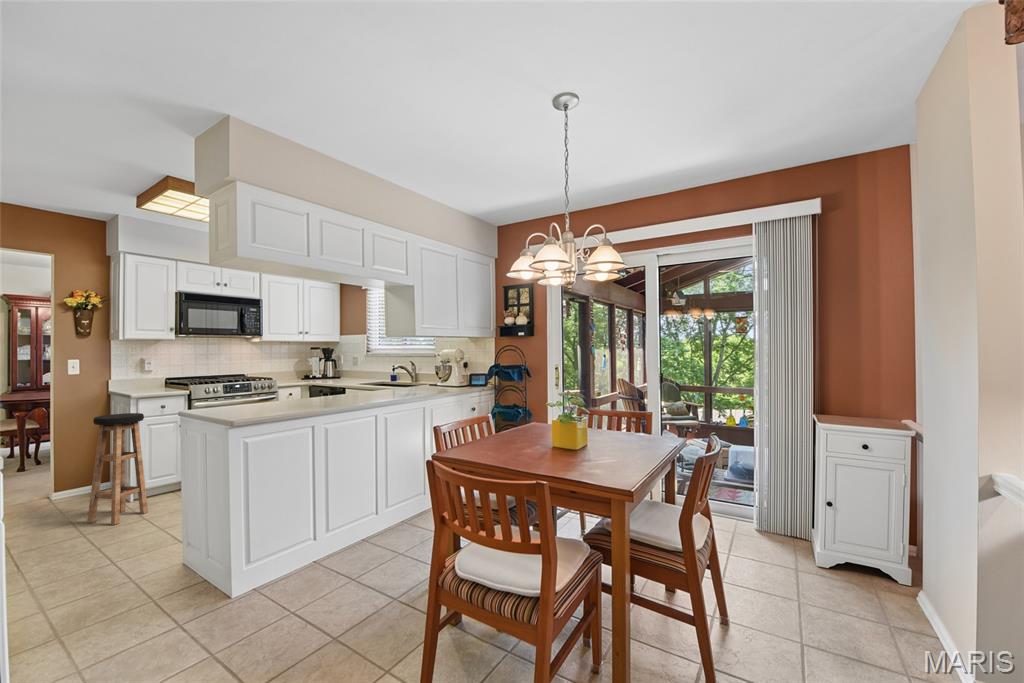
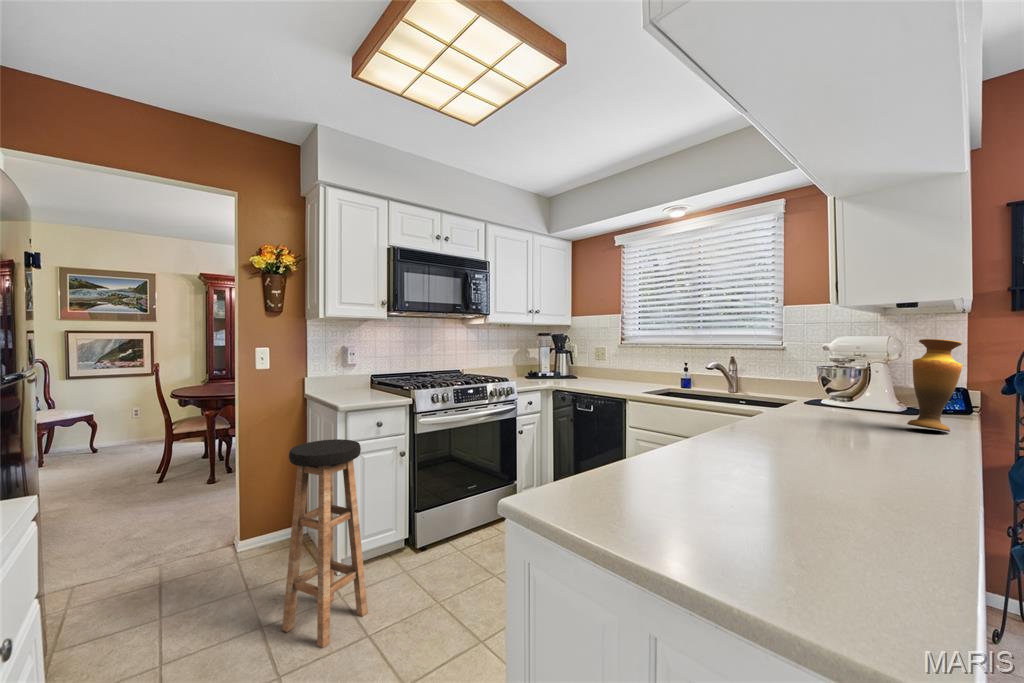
vase: none [427,351,447,391] -> present [907,339,963,432]

